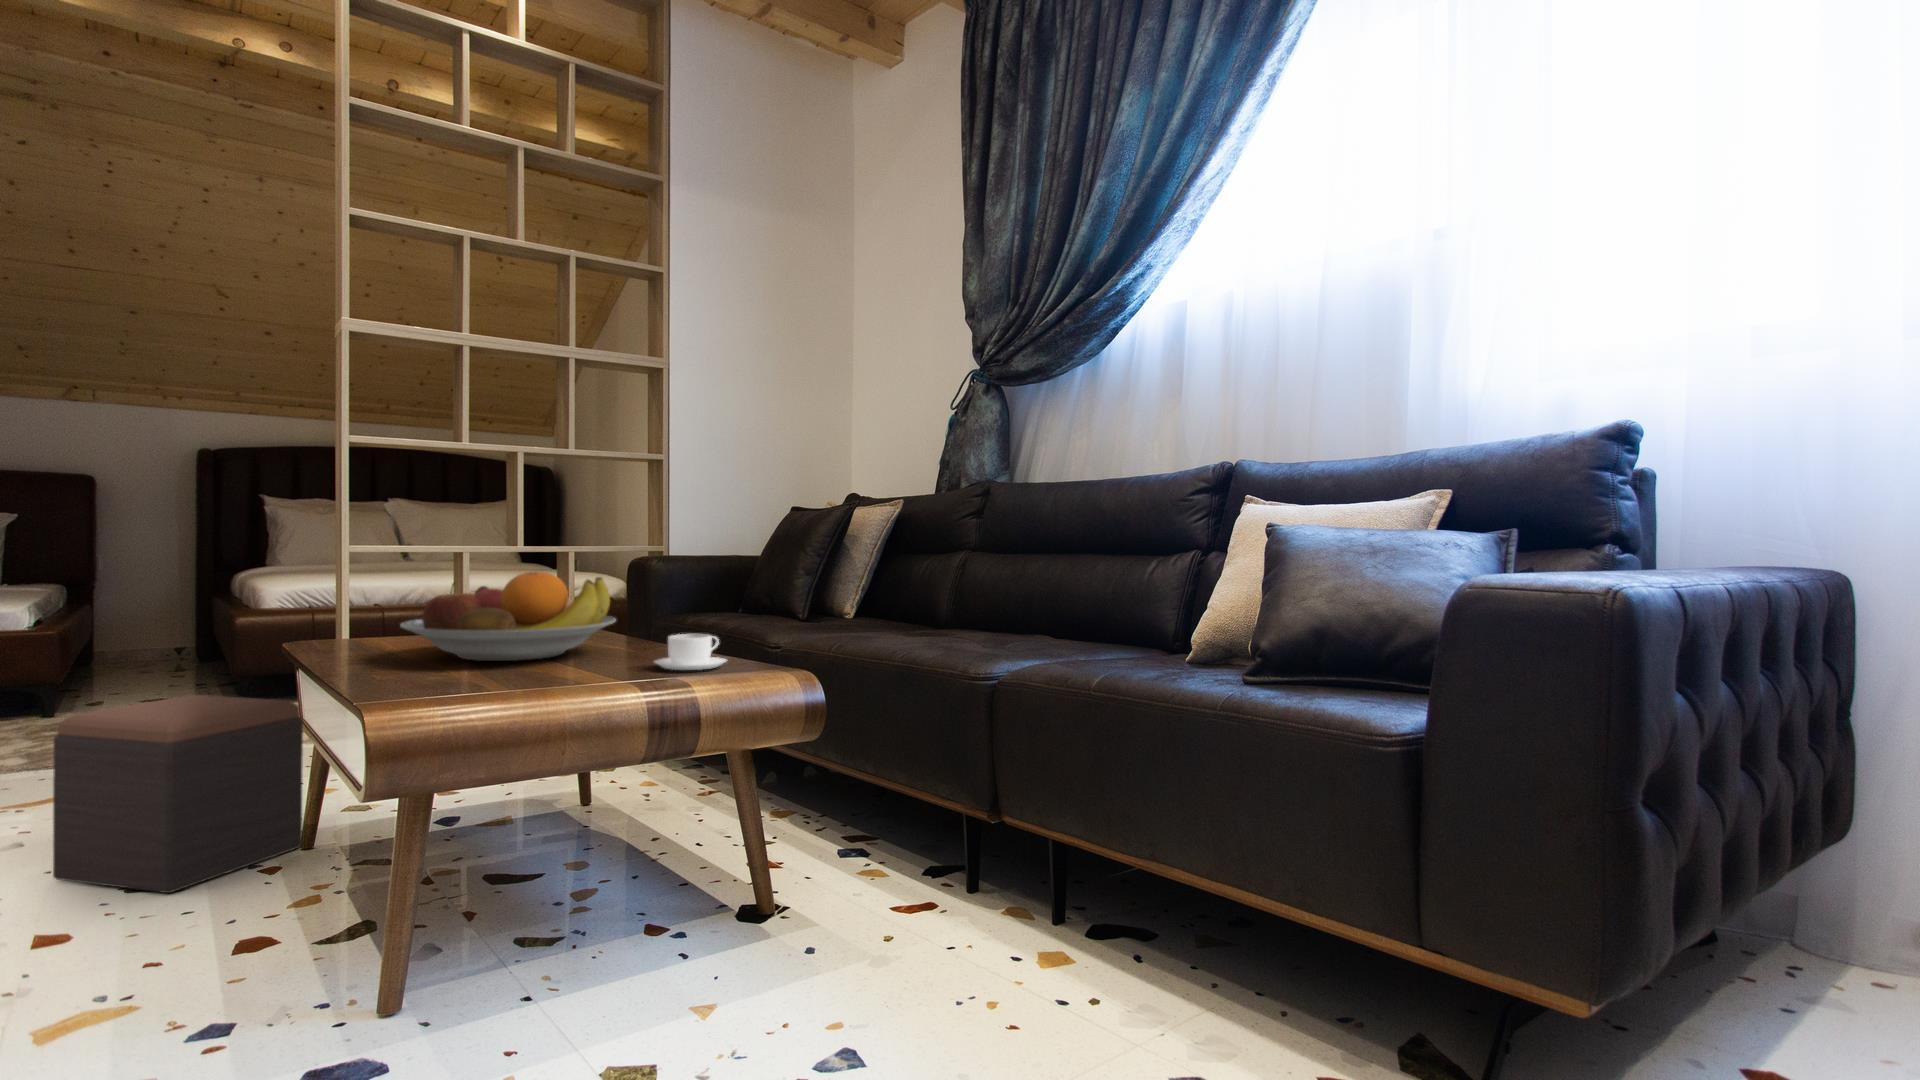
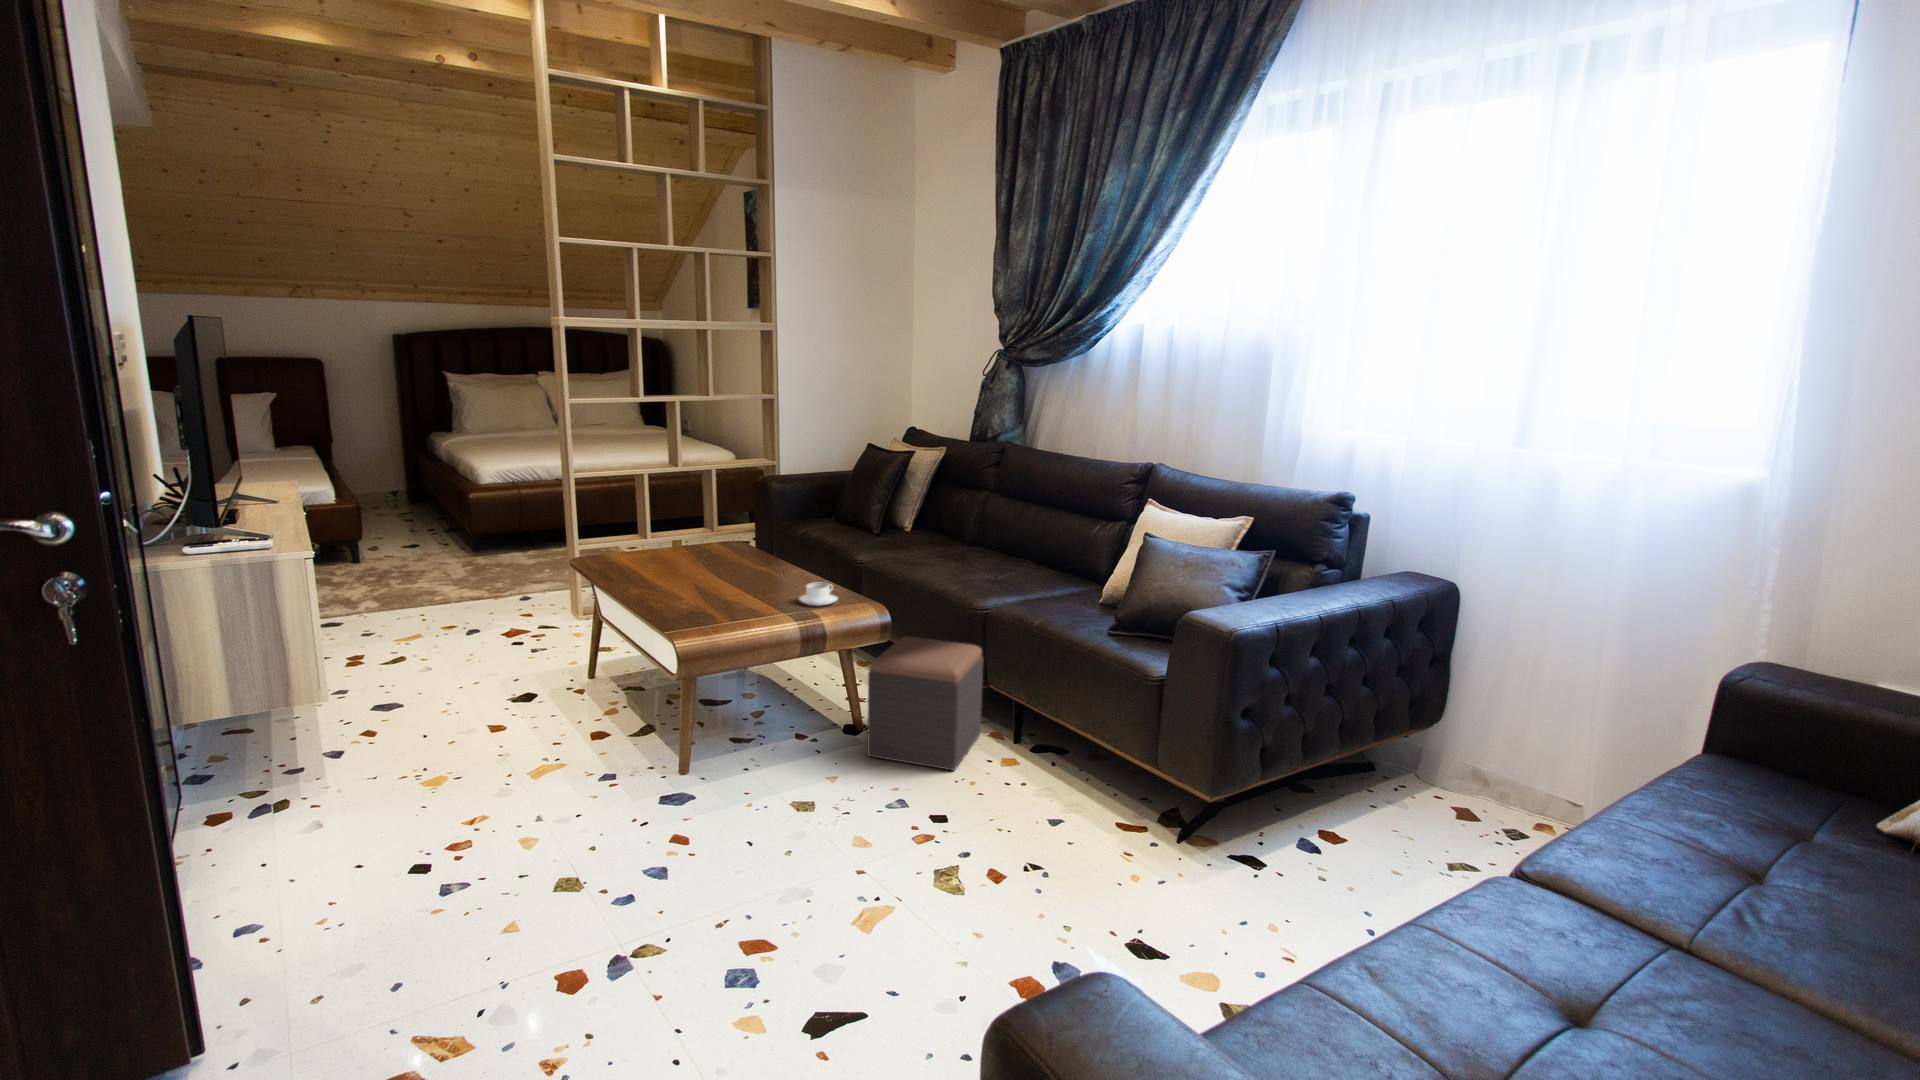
fruit bowl: present [400,572,616,661] -> none [659,542,773,594]
footstool: present [53,695,303,893] -> present [867,636,983,771]

